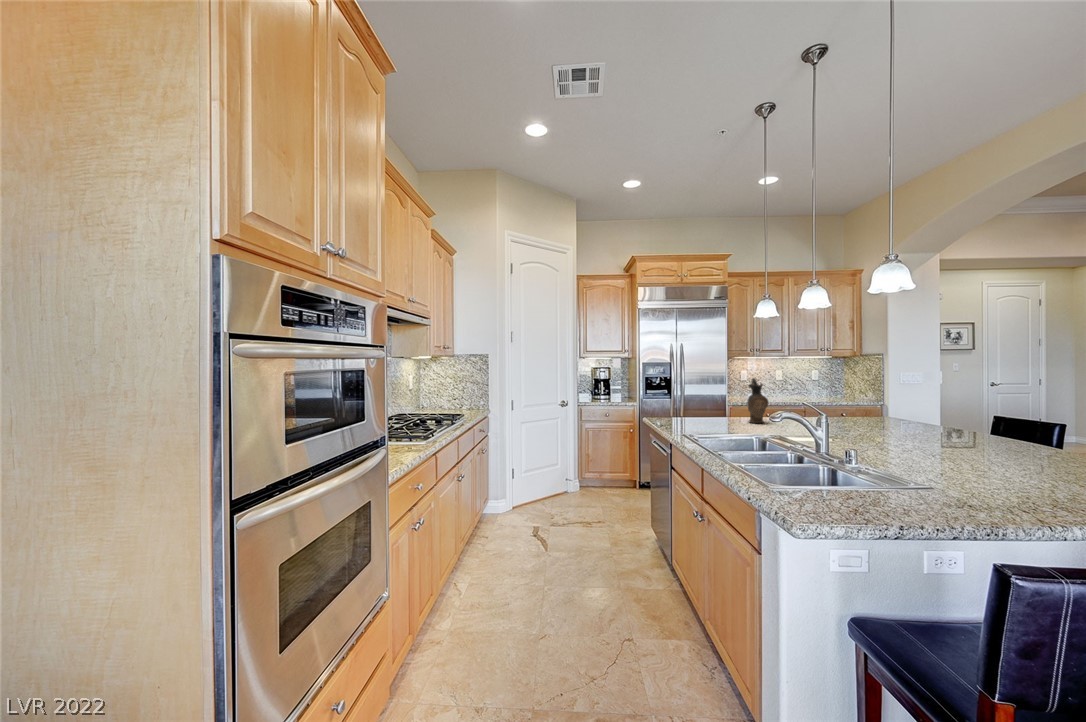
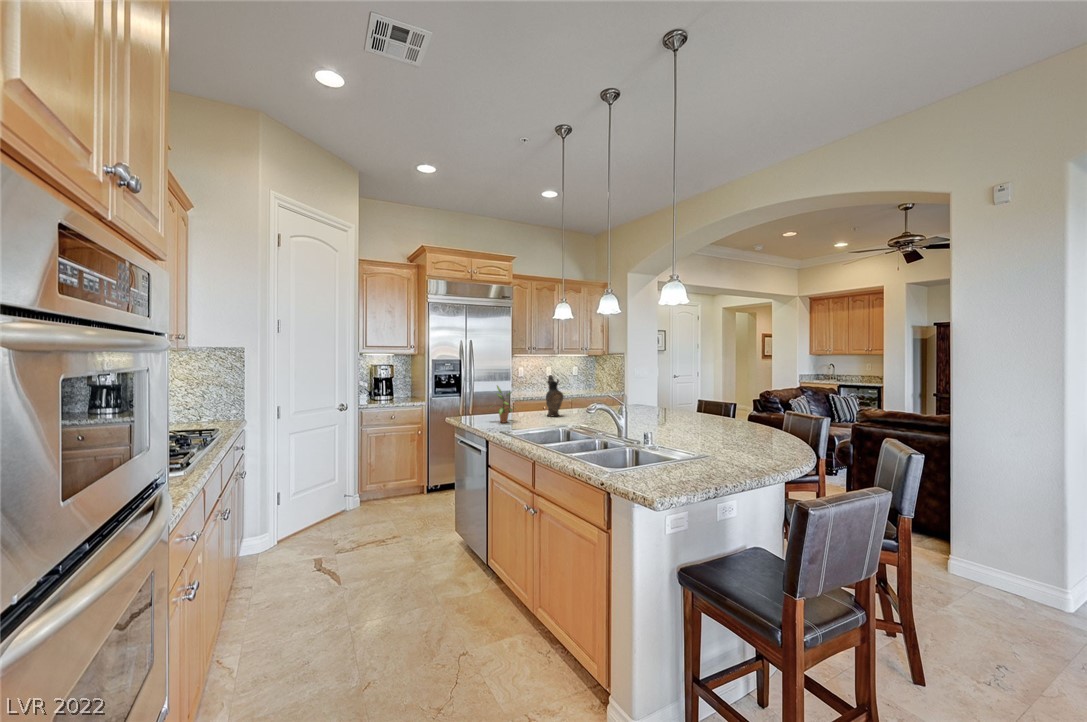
potted plant: none [678,387,712,426] -> present [497,386,513,423]

